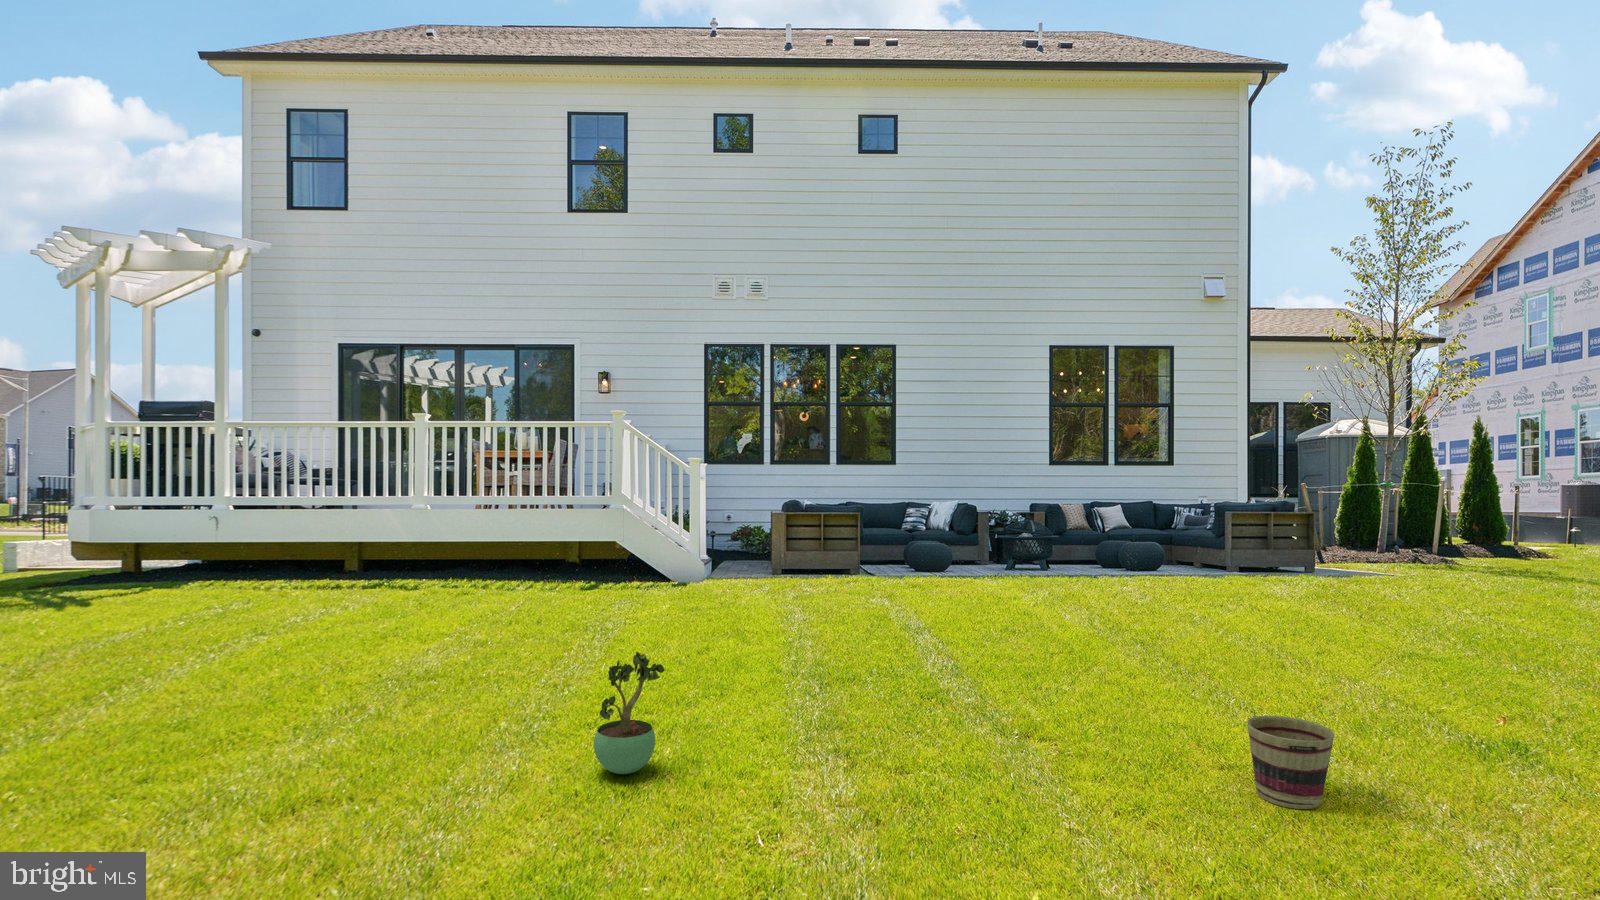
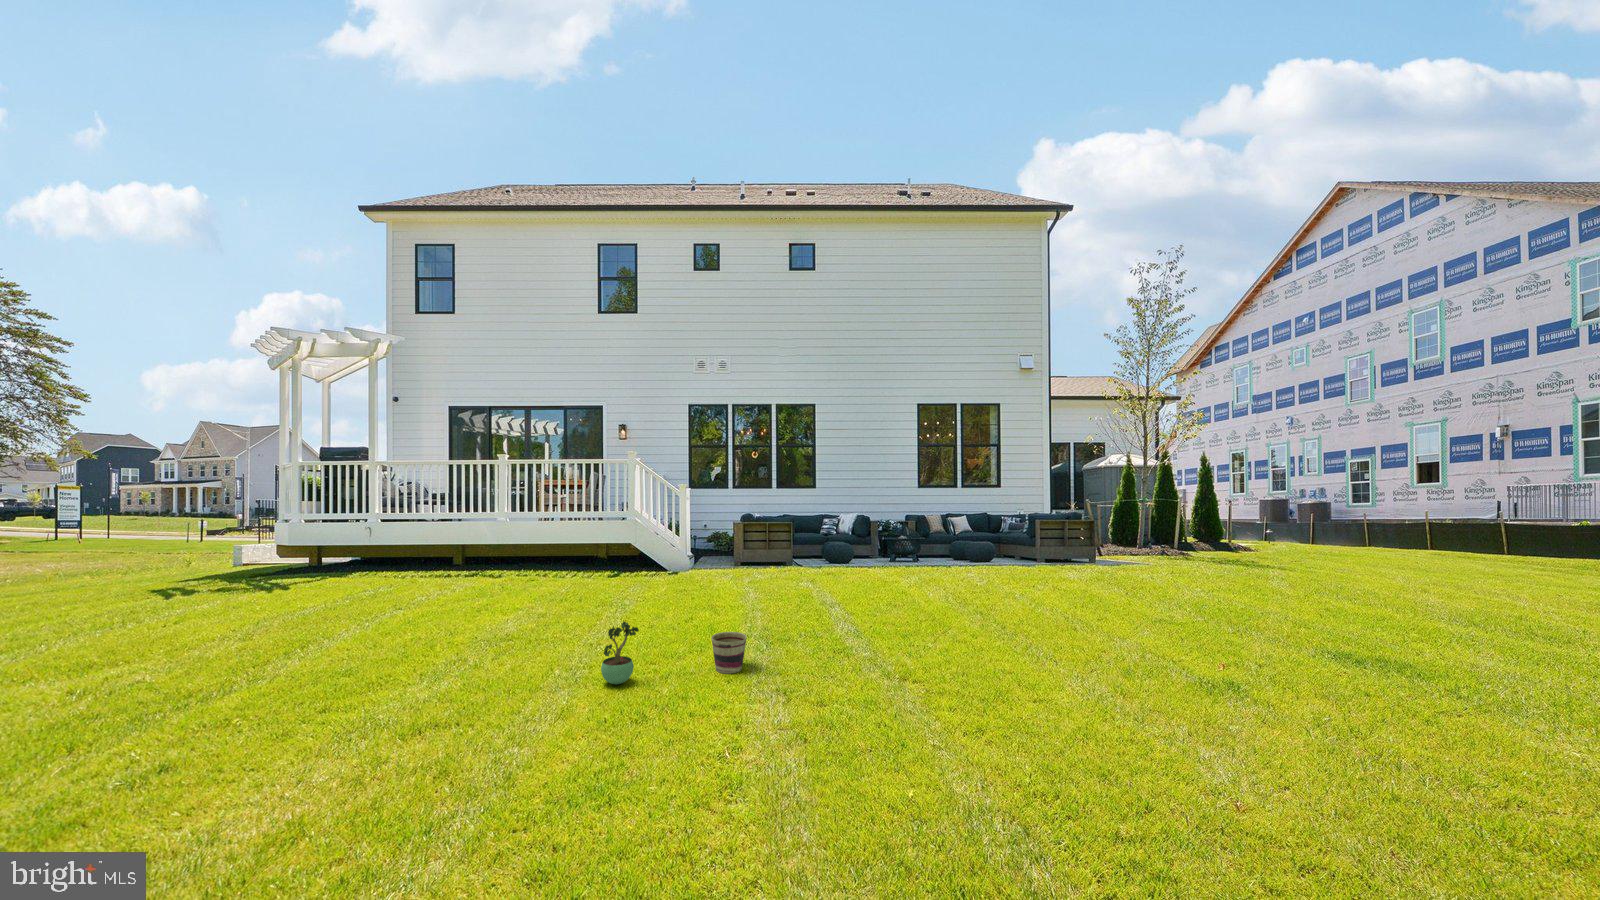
basket: present [1247,716,1334,809] -> present [711,632,747,674]

